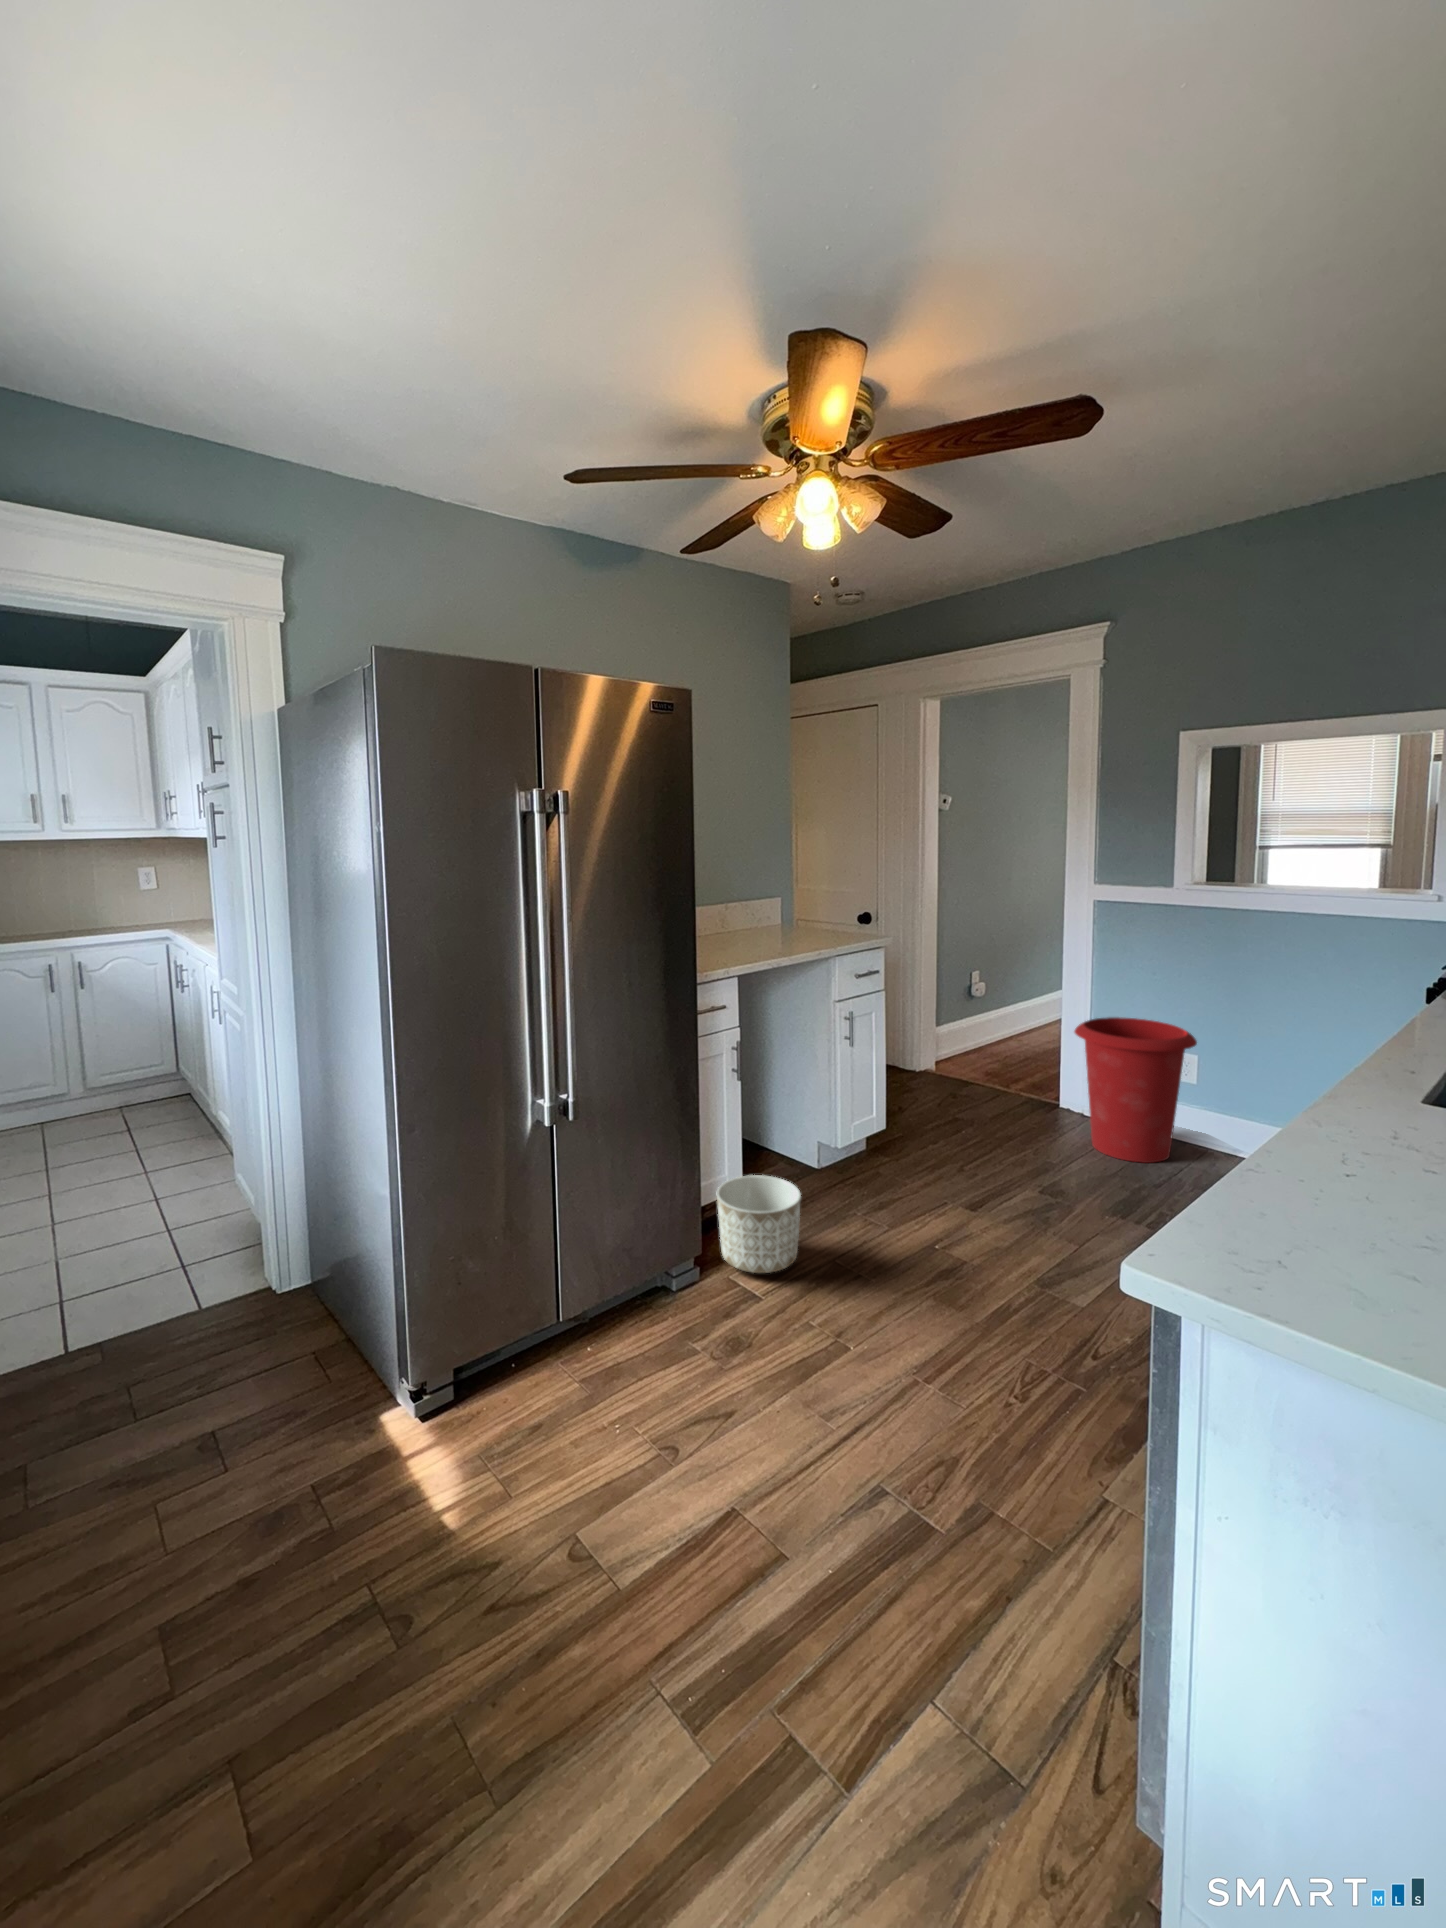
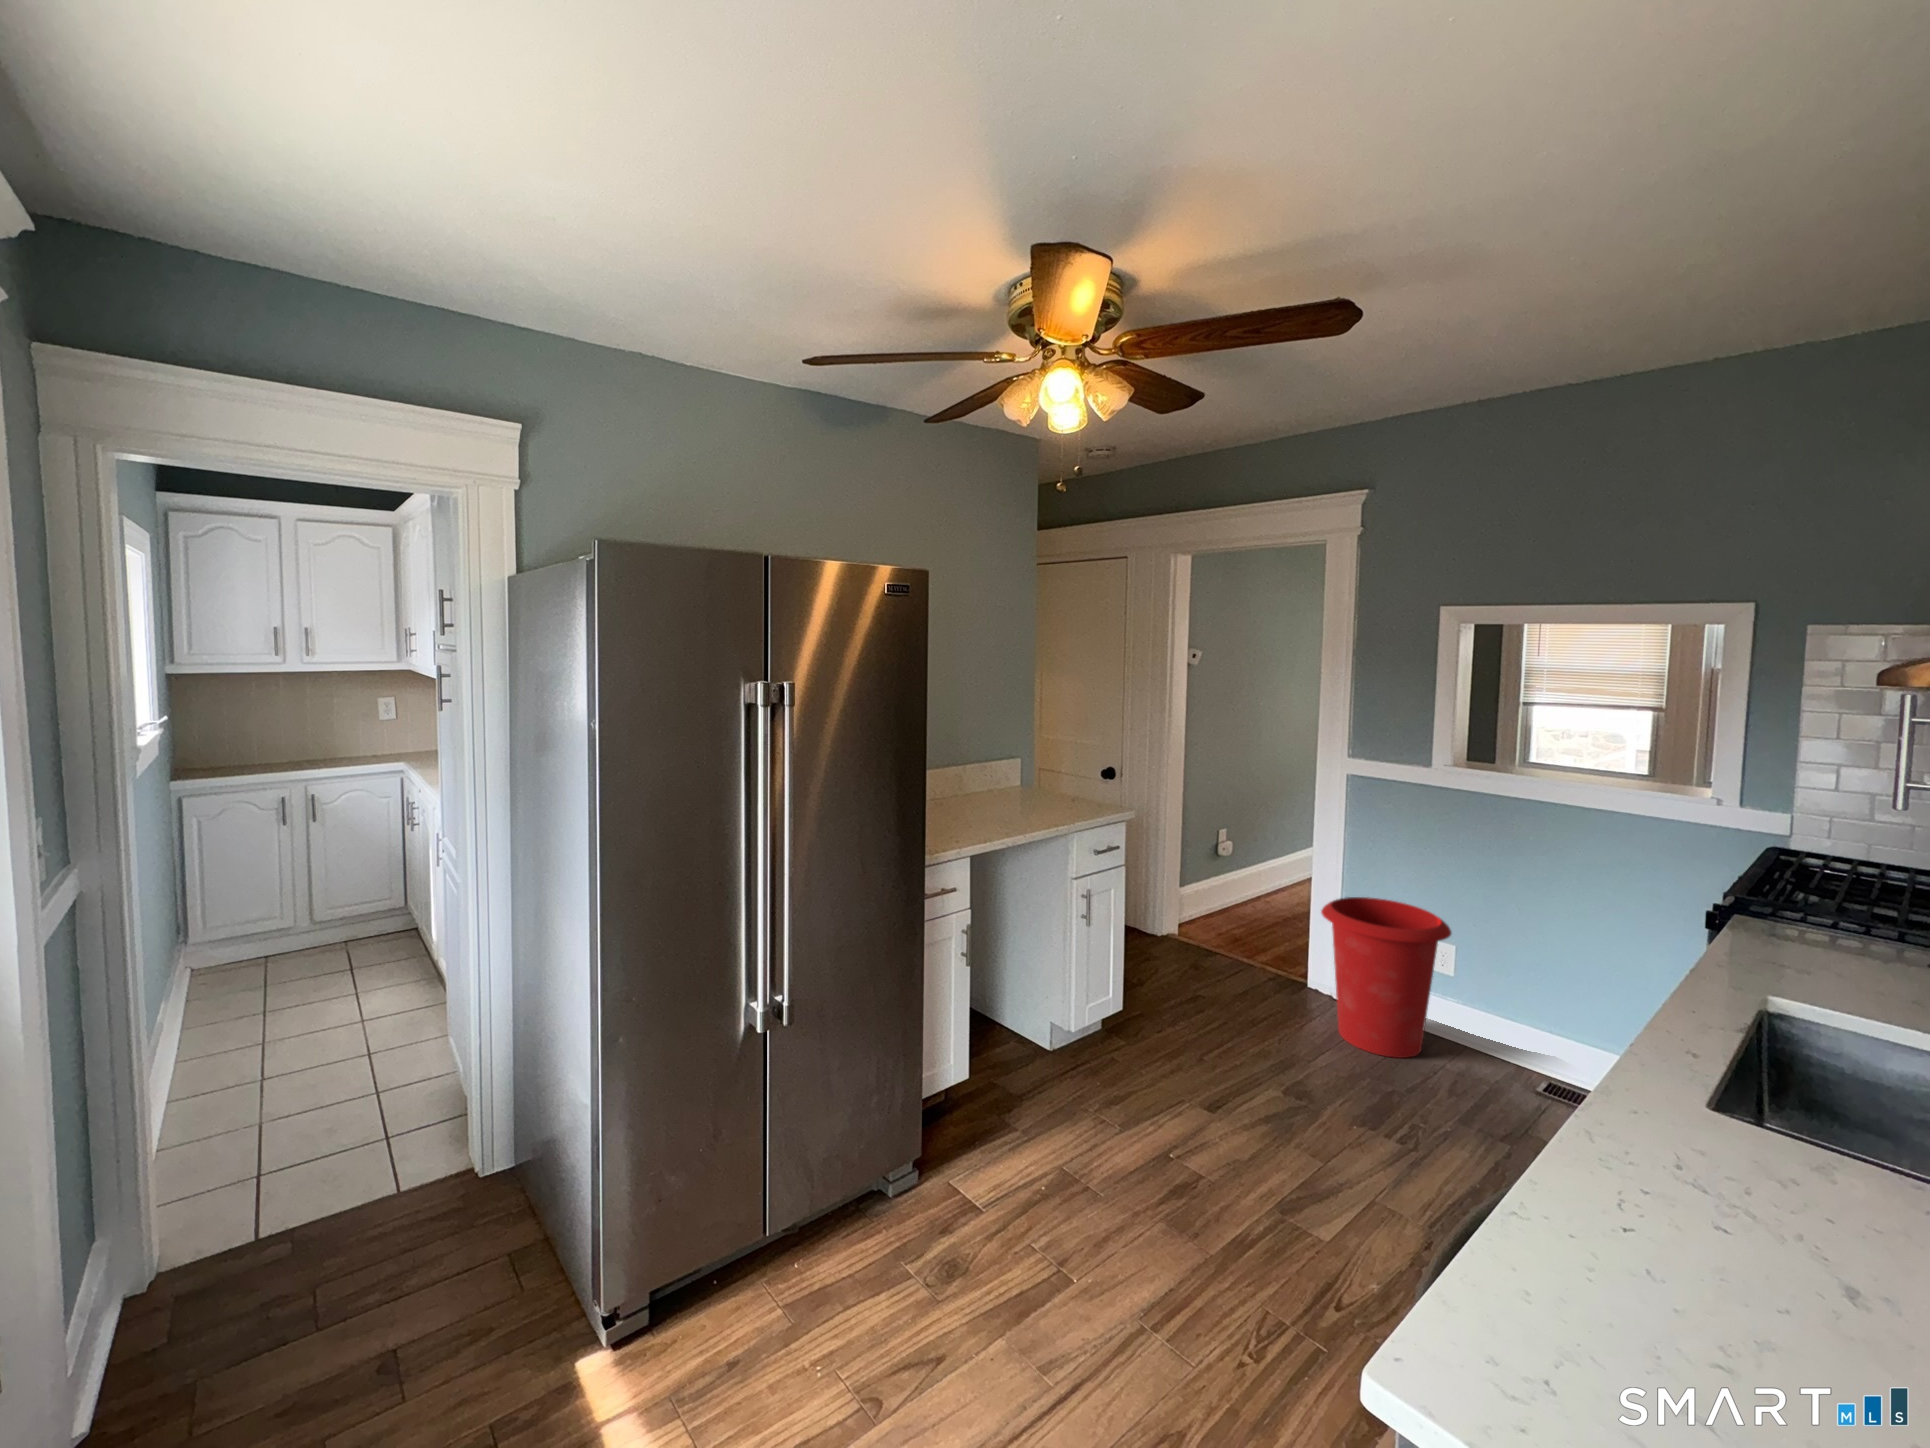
planter: present [717,1175,801,1273] -> none [940,1066,1028,1180]

